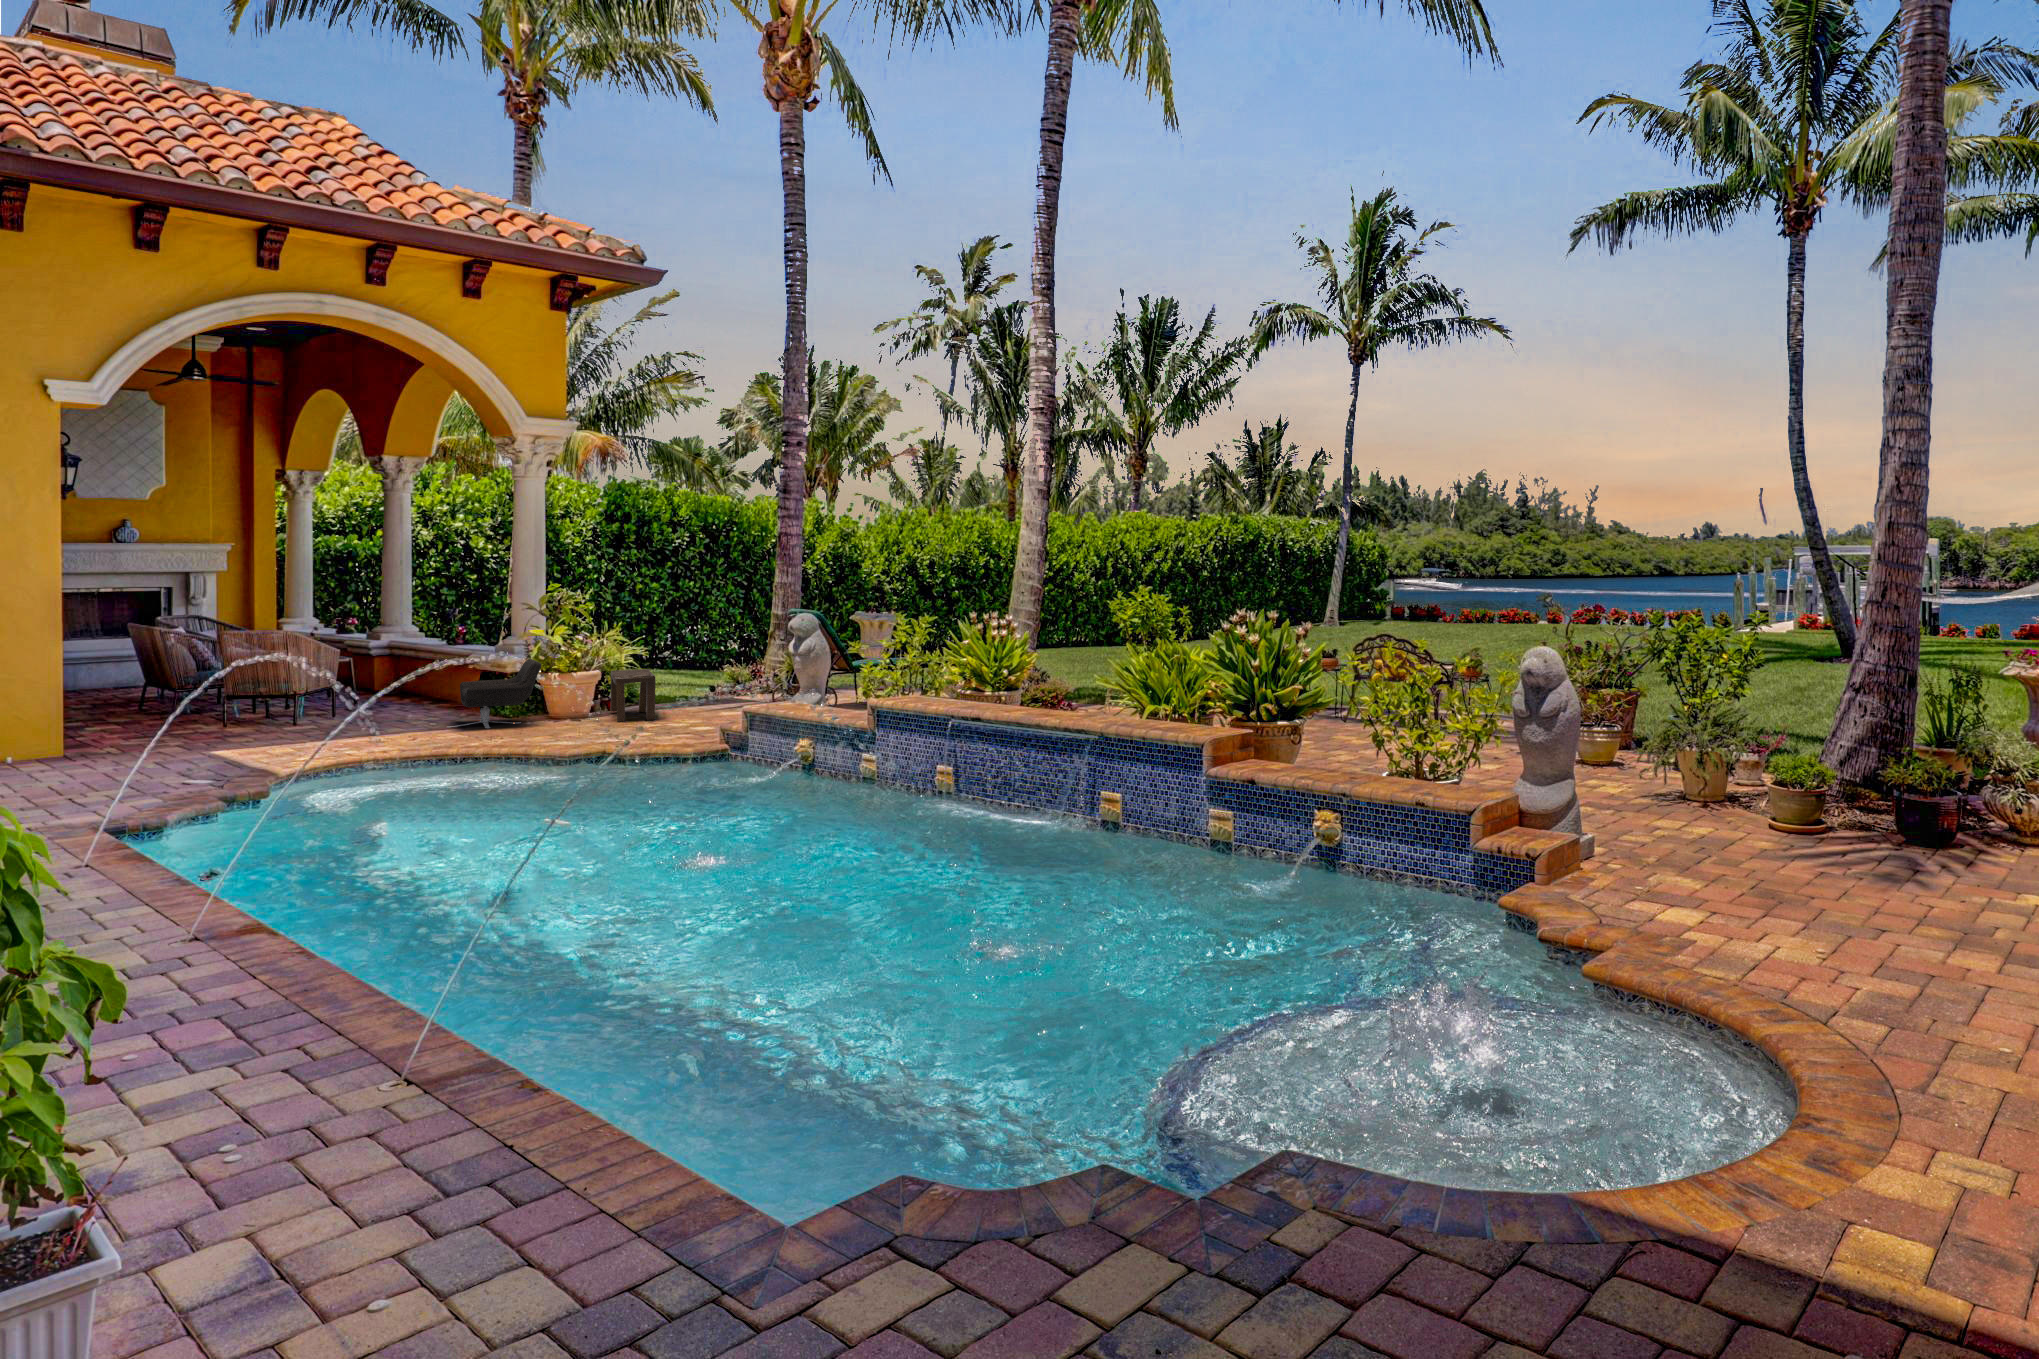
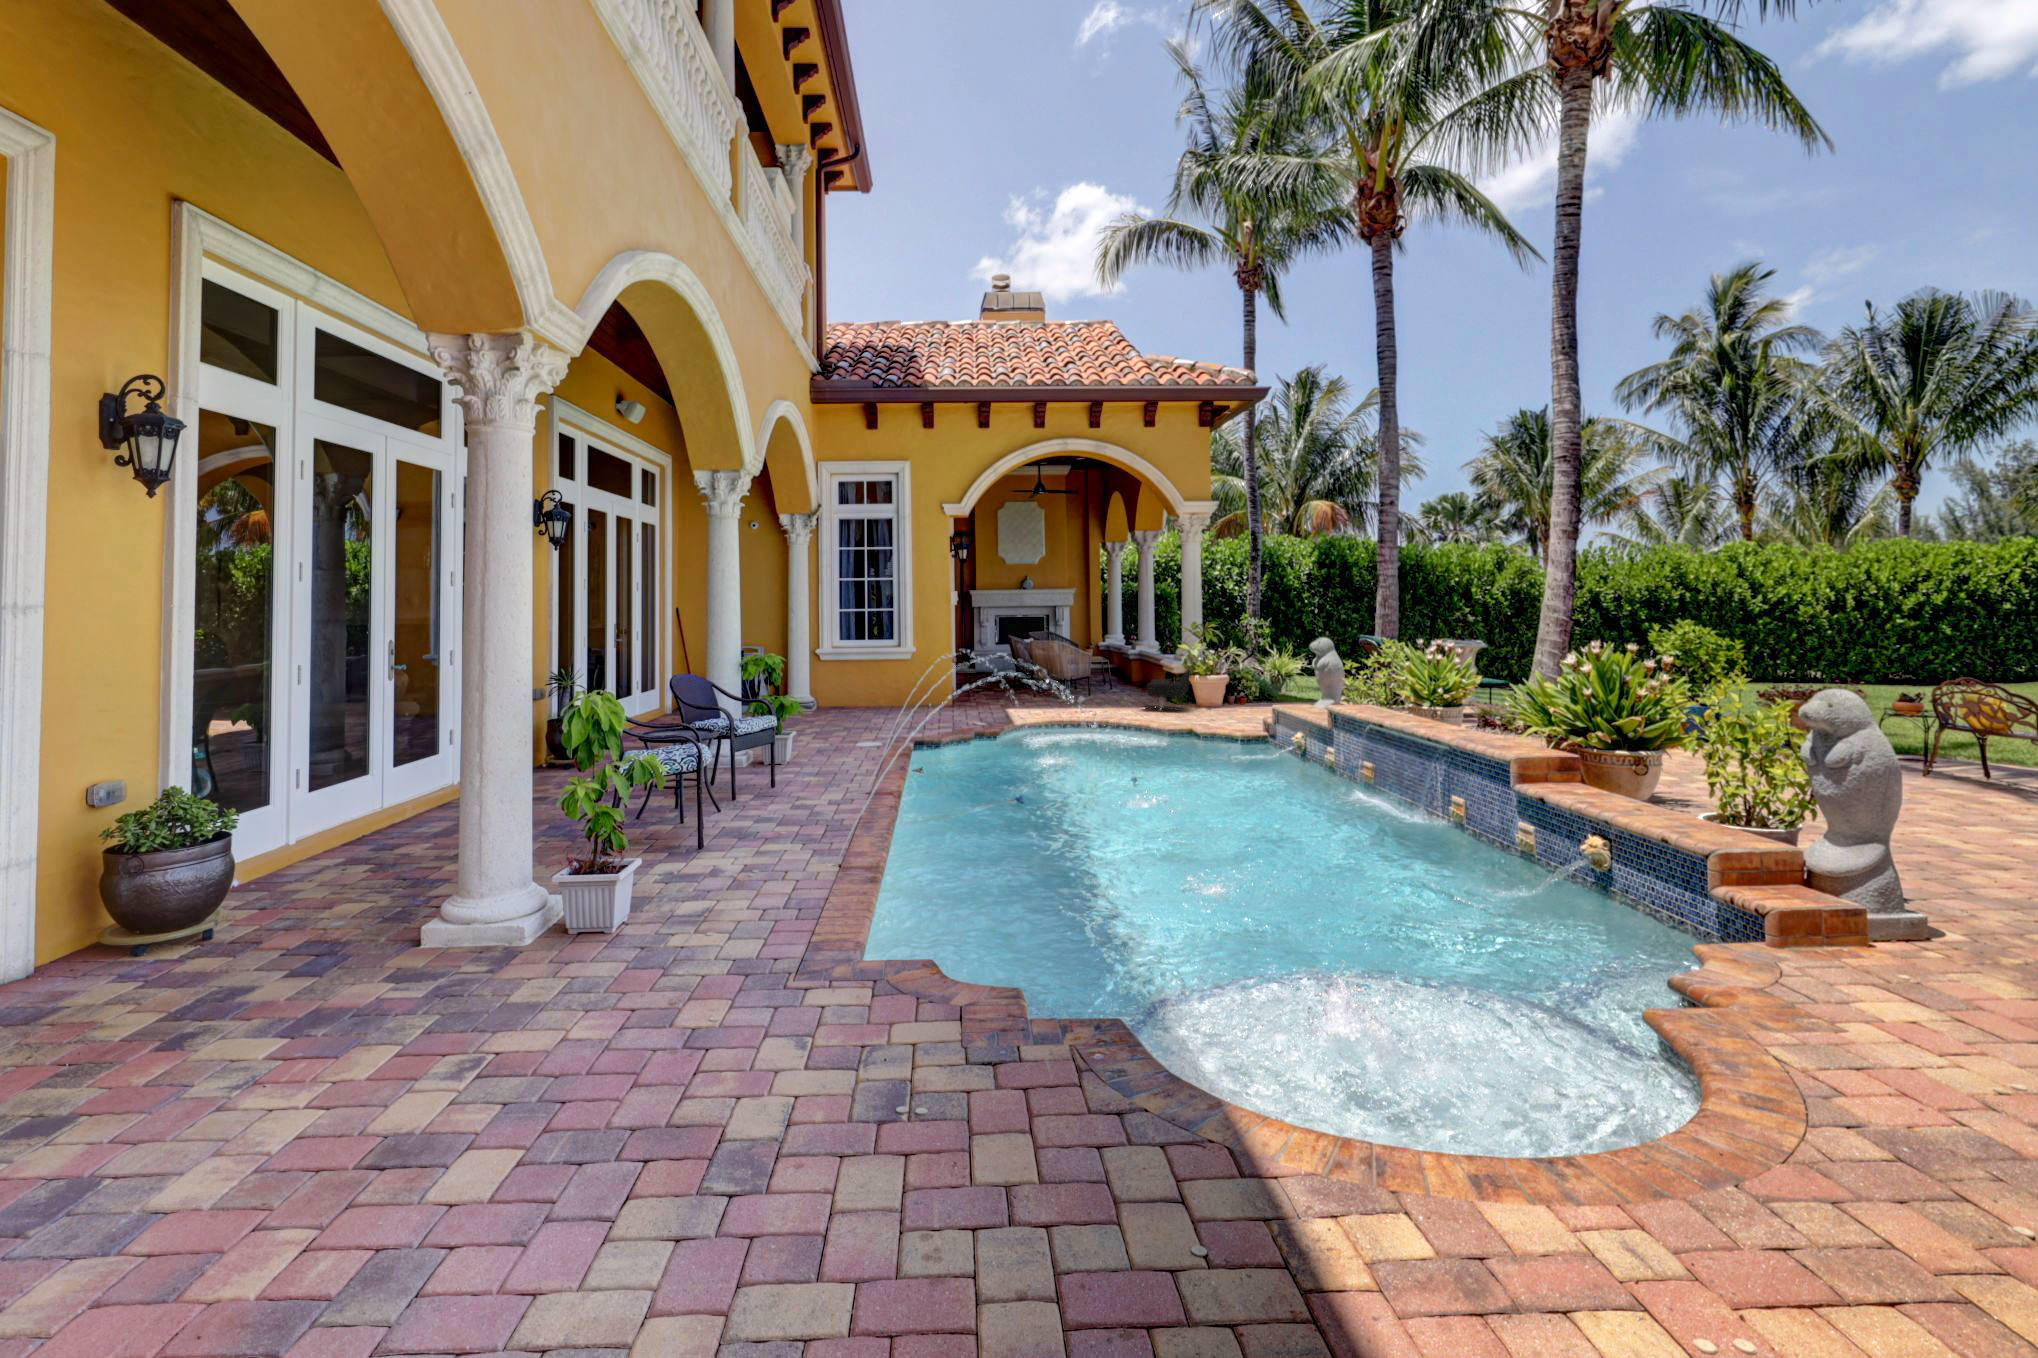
bench: present [611,669,656,722] -> none [1239,679,1273,716]

